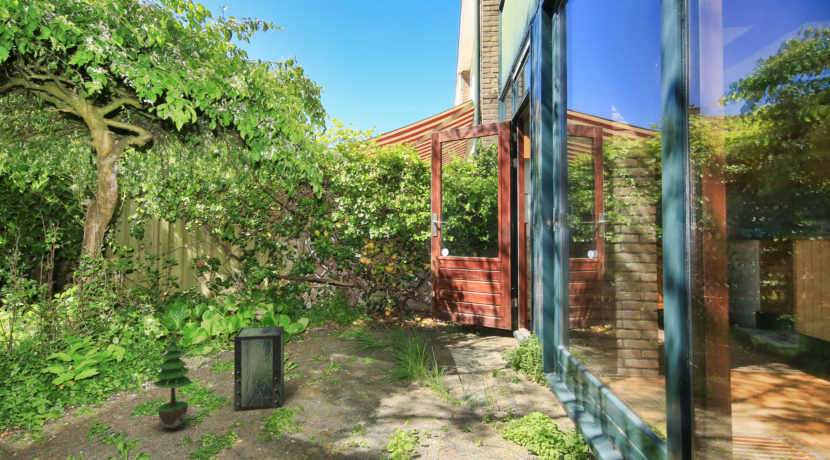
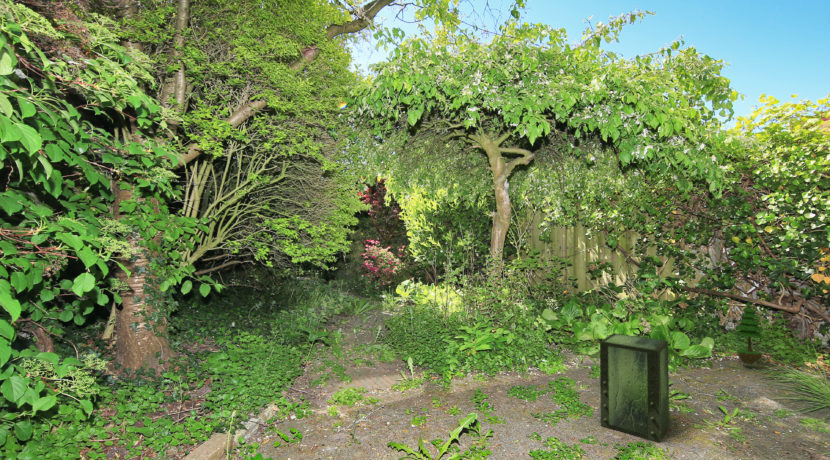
potted tree: present [154,334,191,429] -> present [734,300,764,368]

